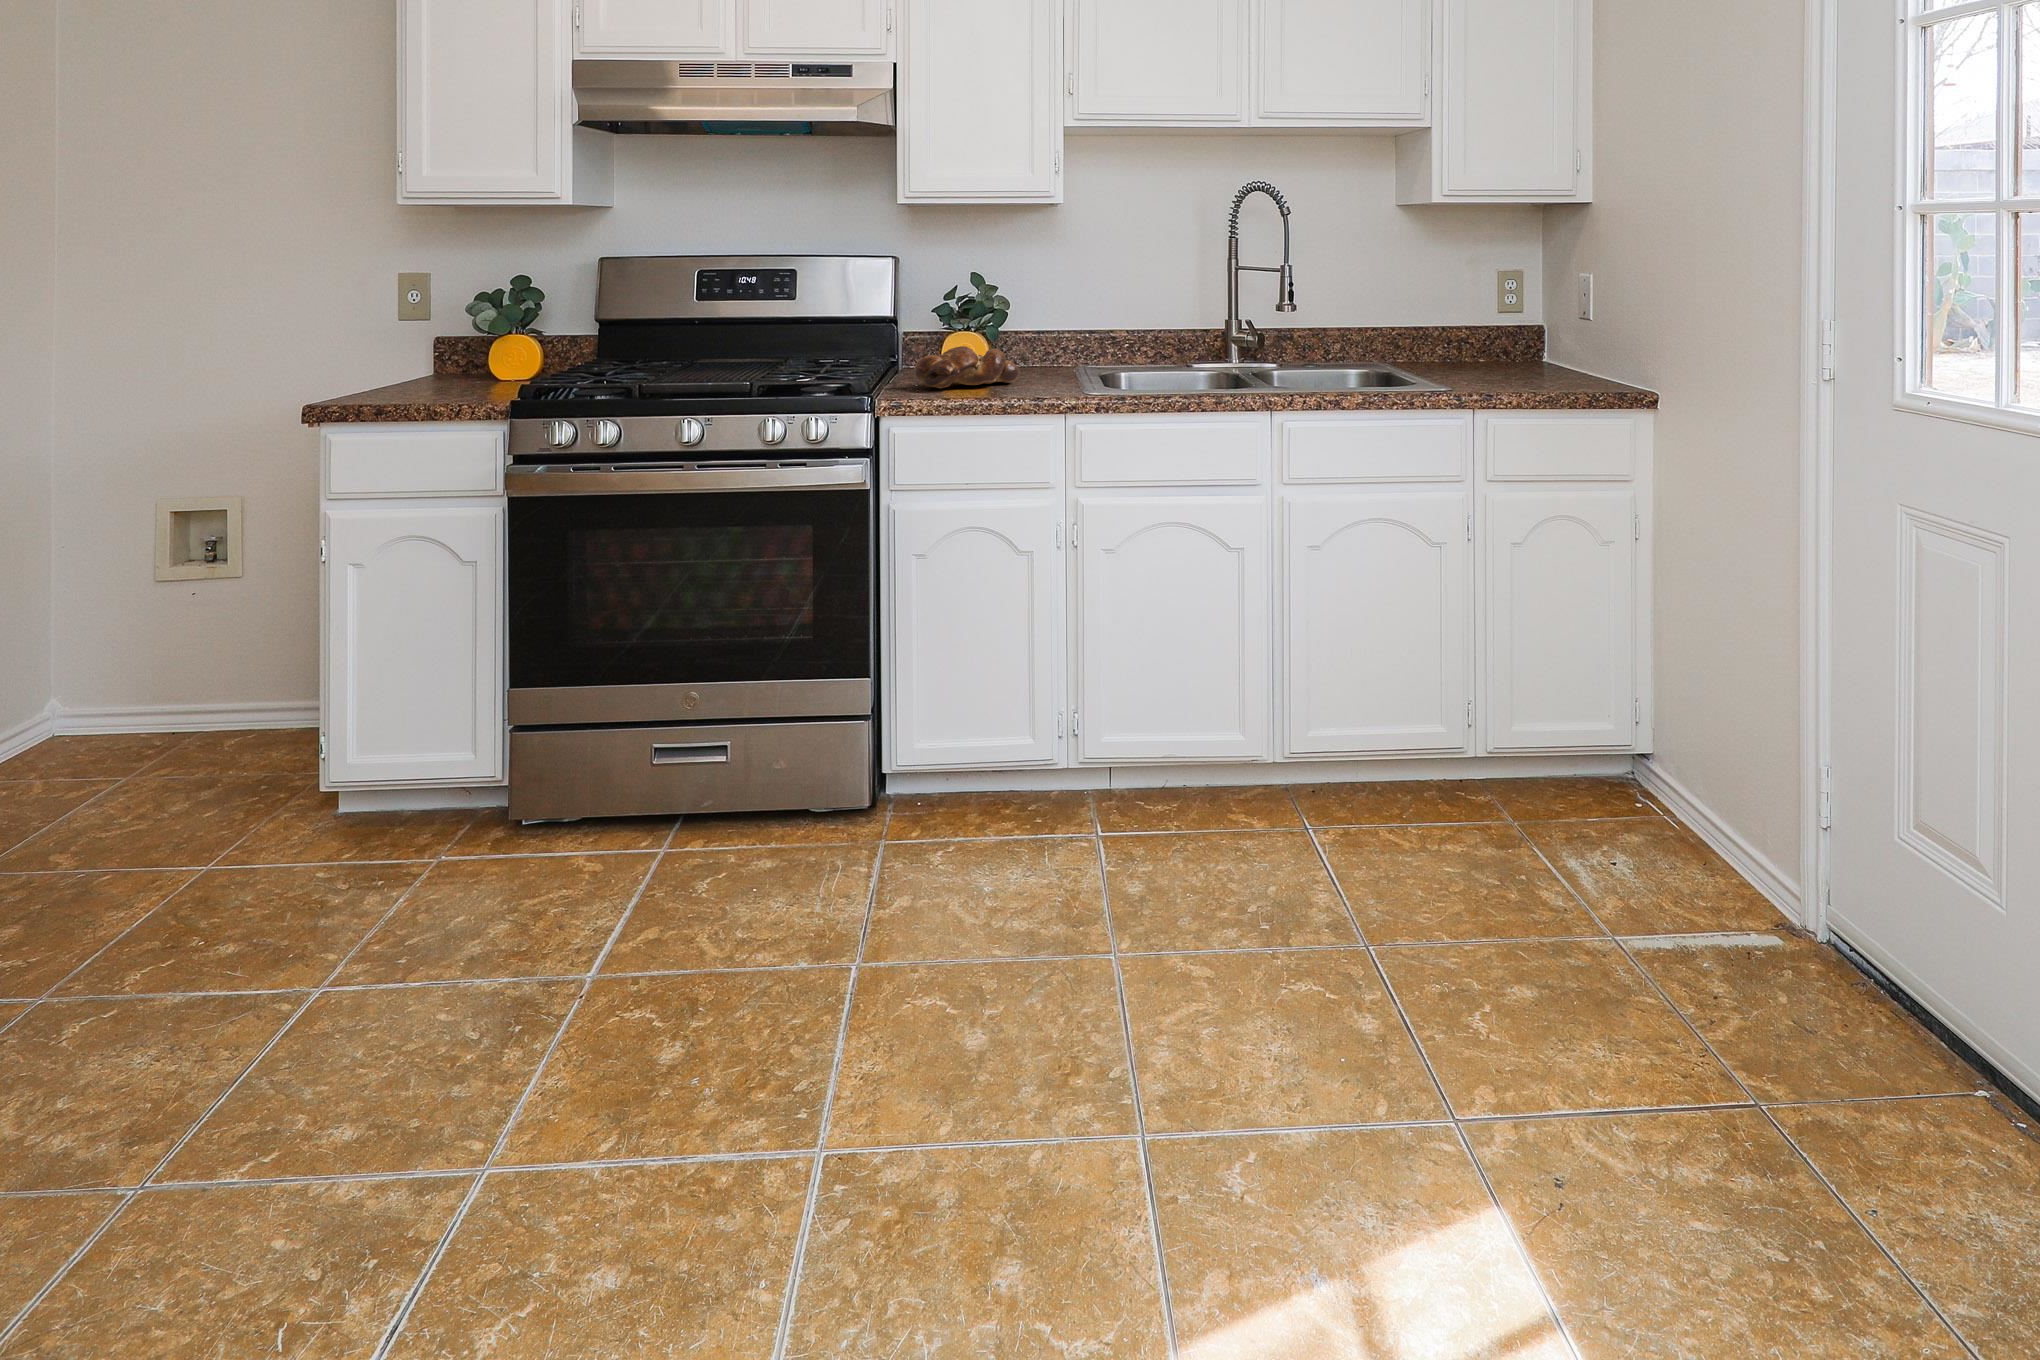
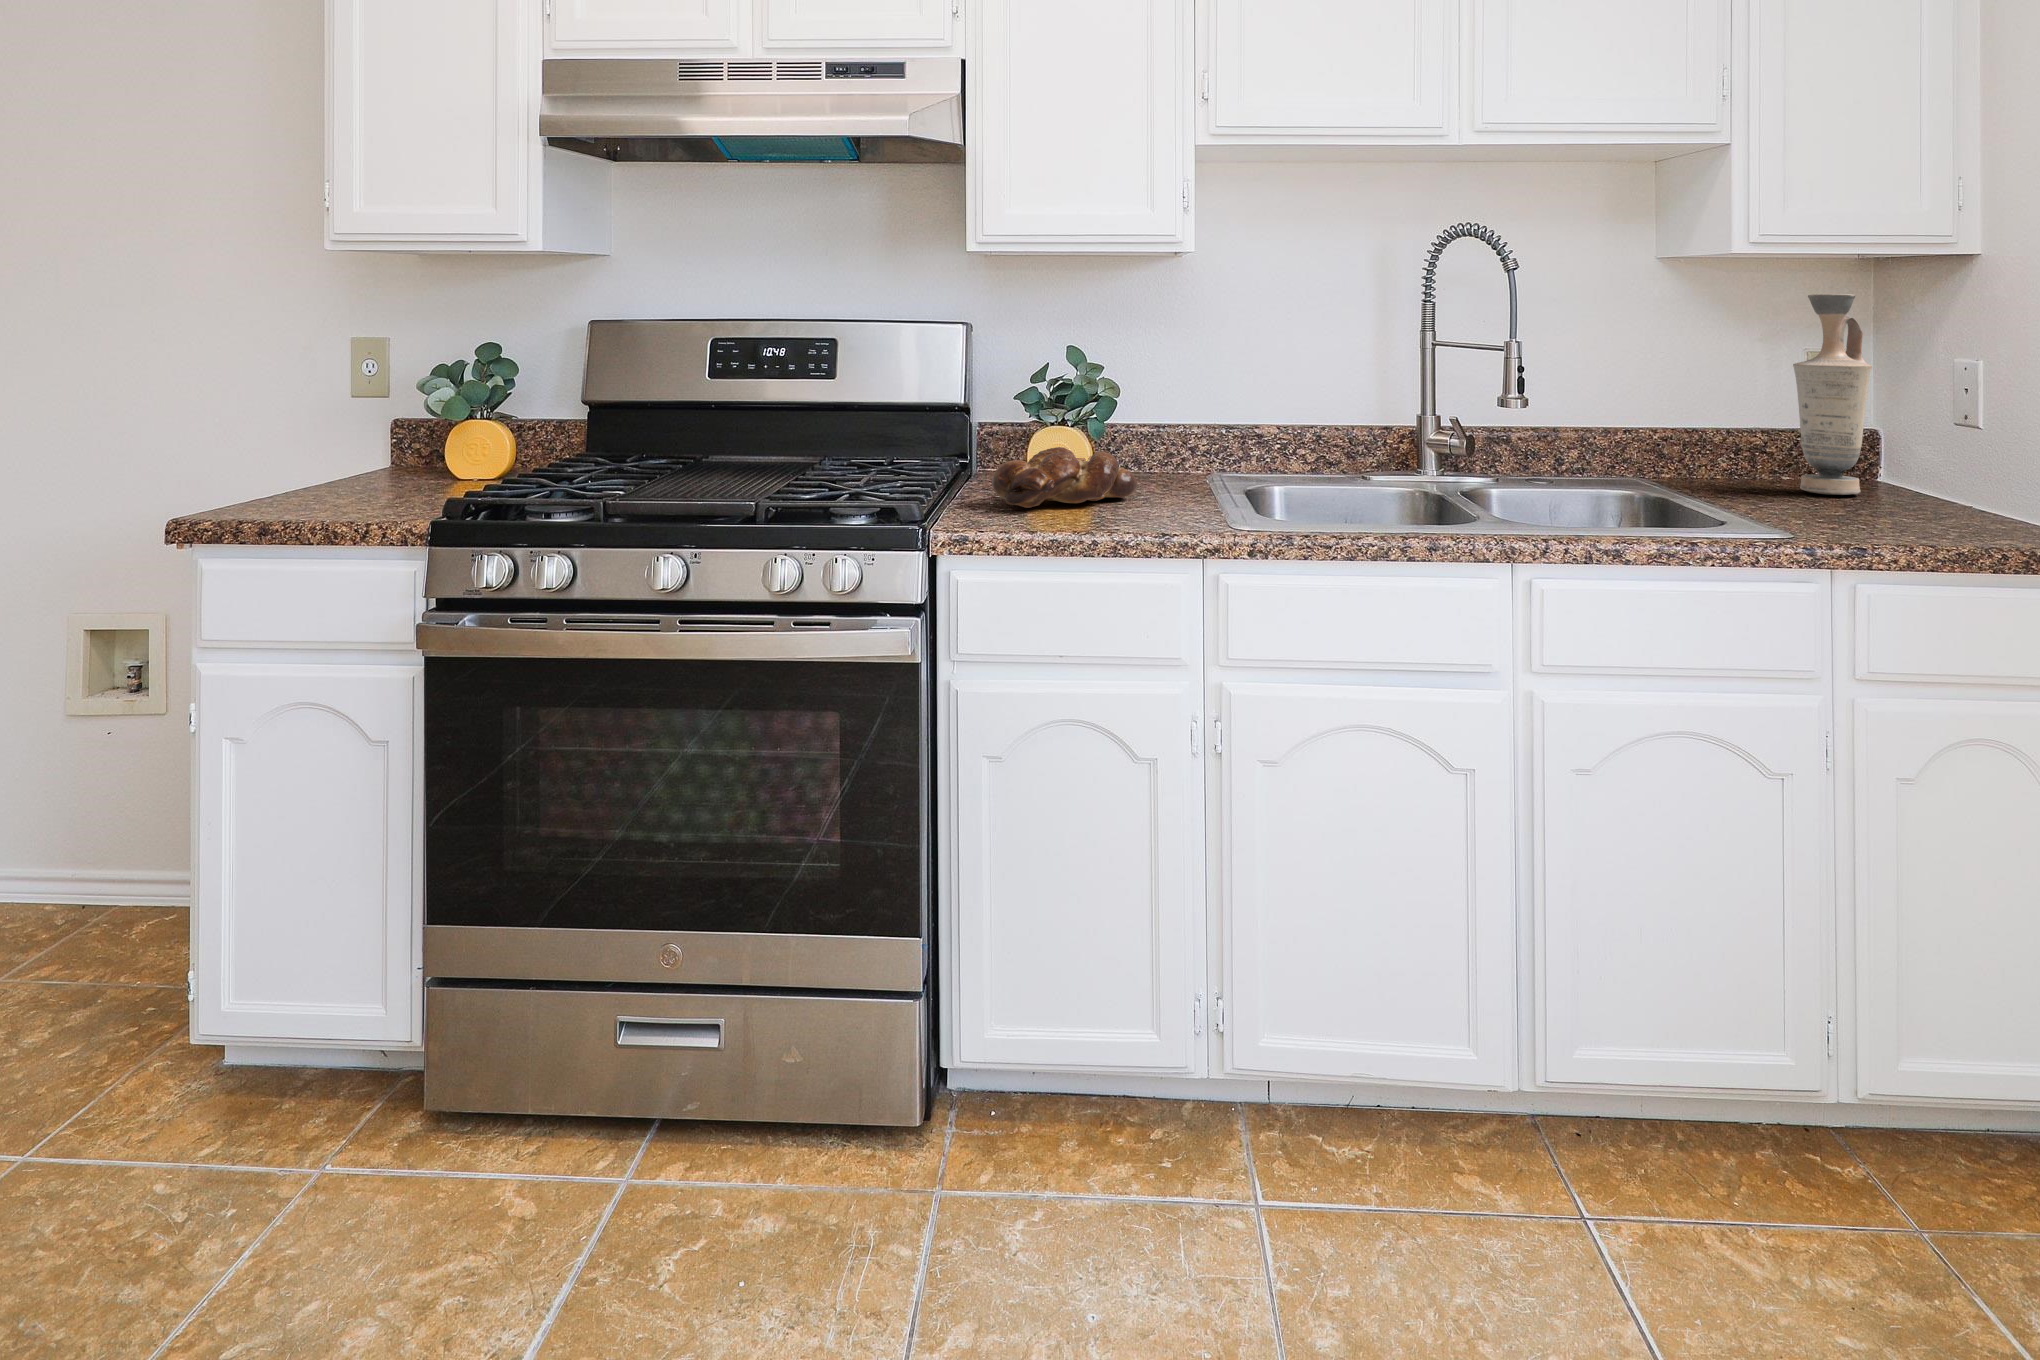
vase: none [1484,231,1534,372] -> present [1793,294,1872,495]

